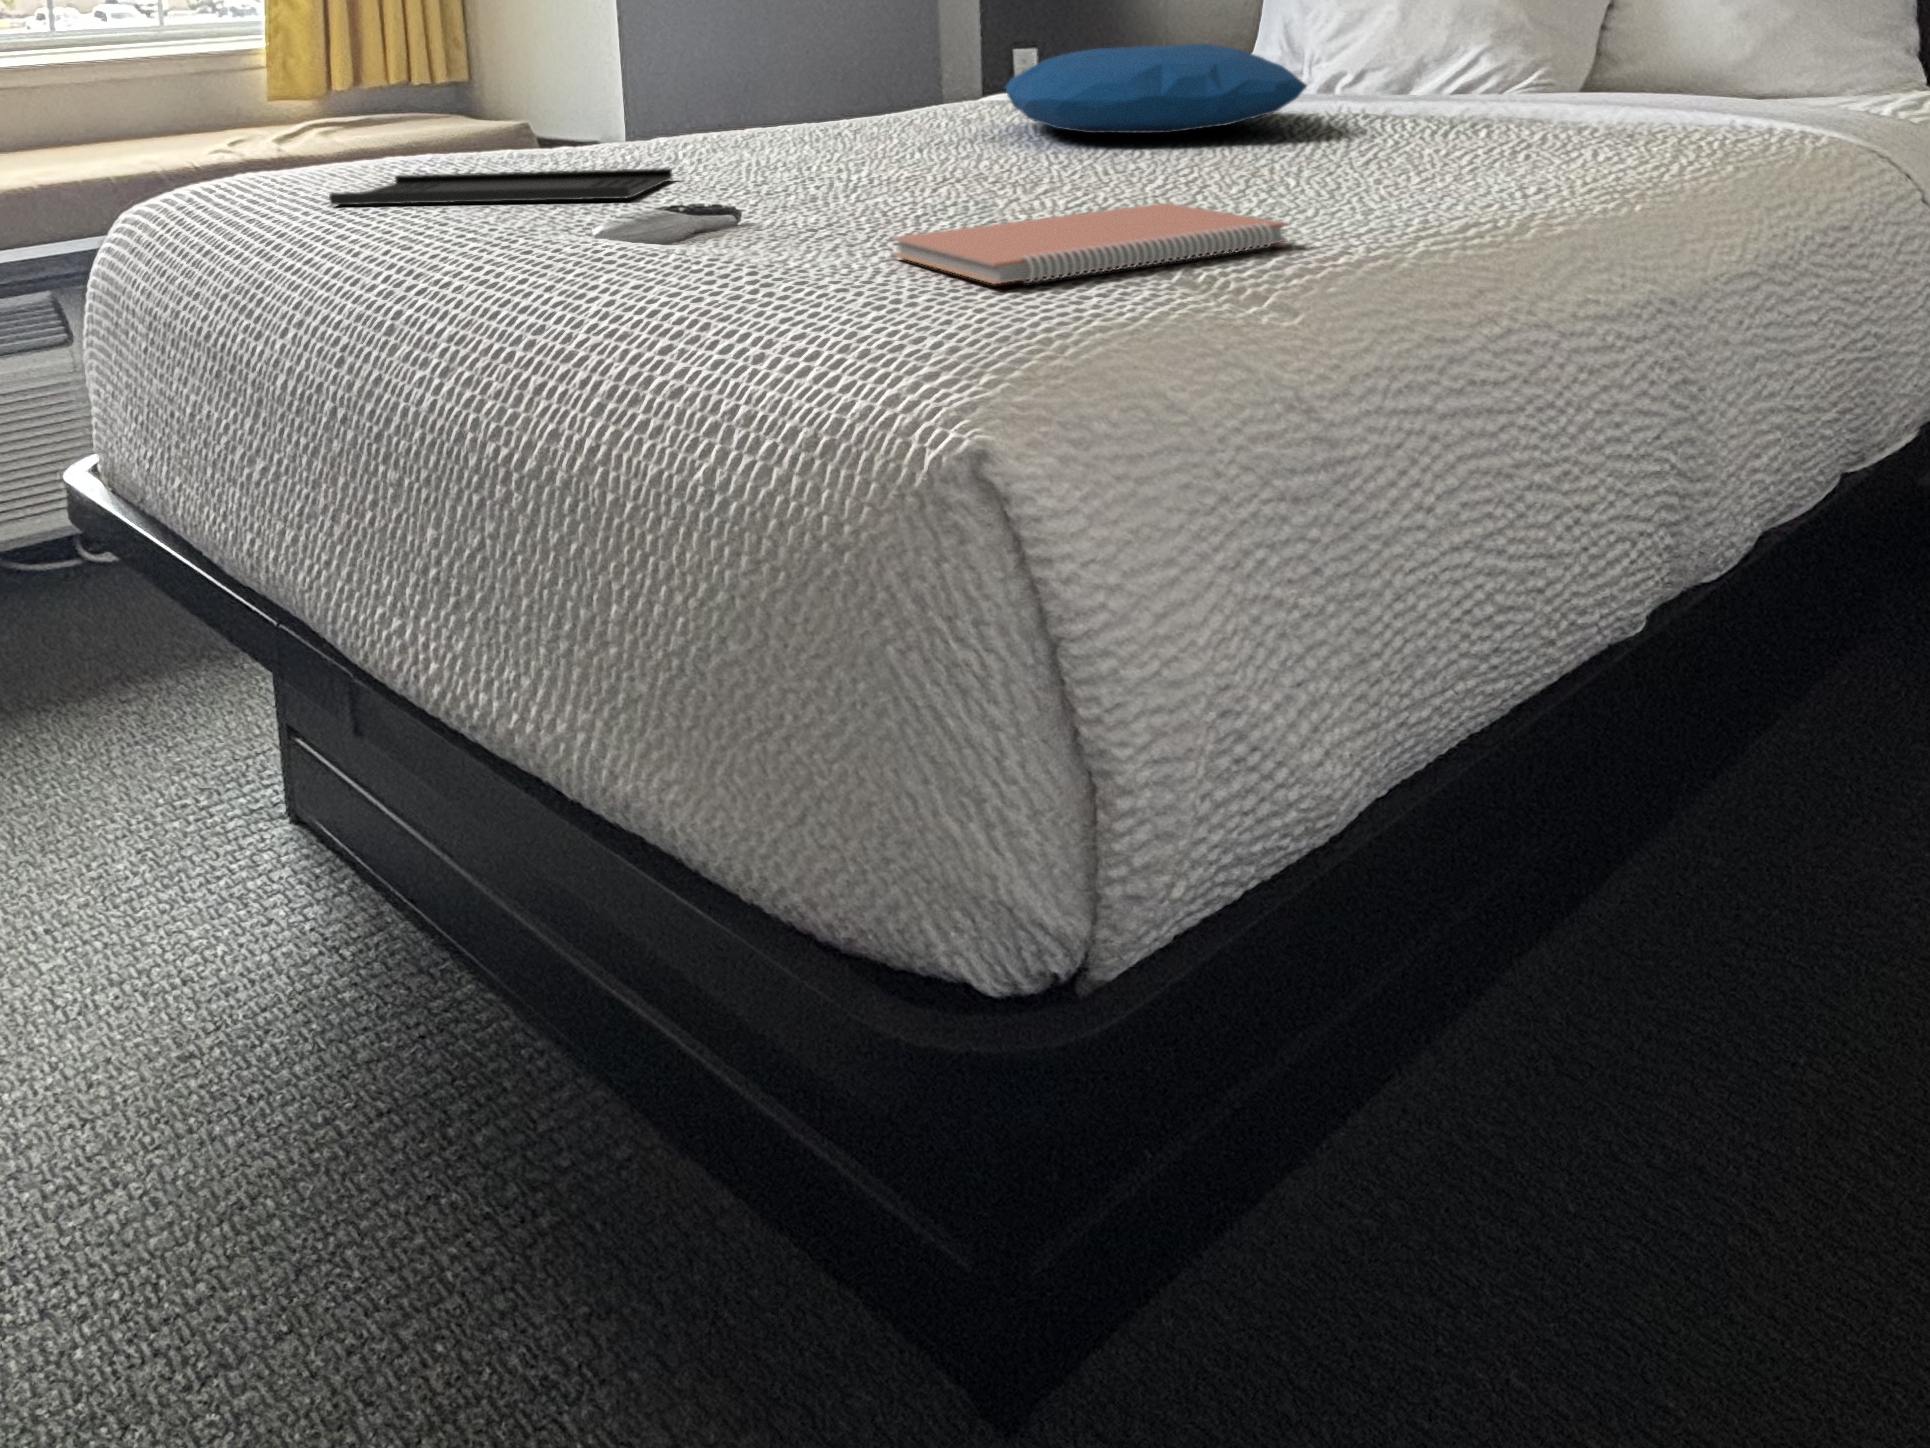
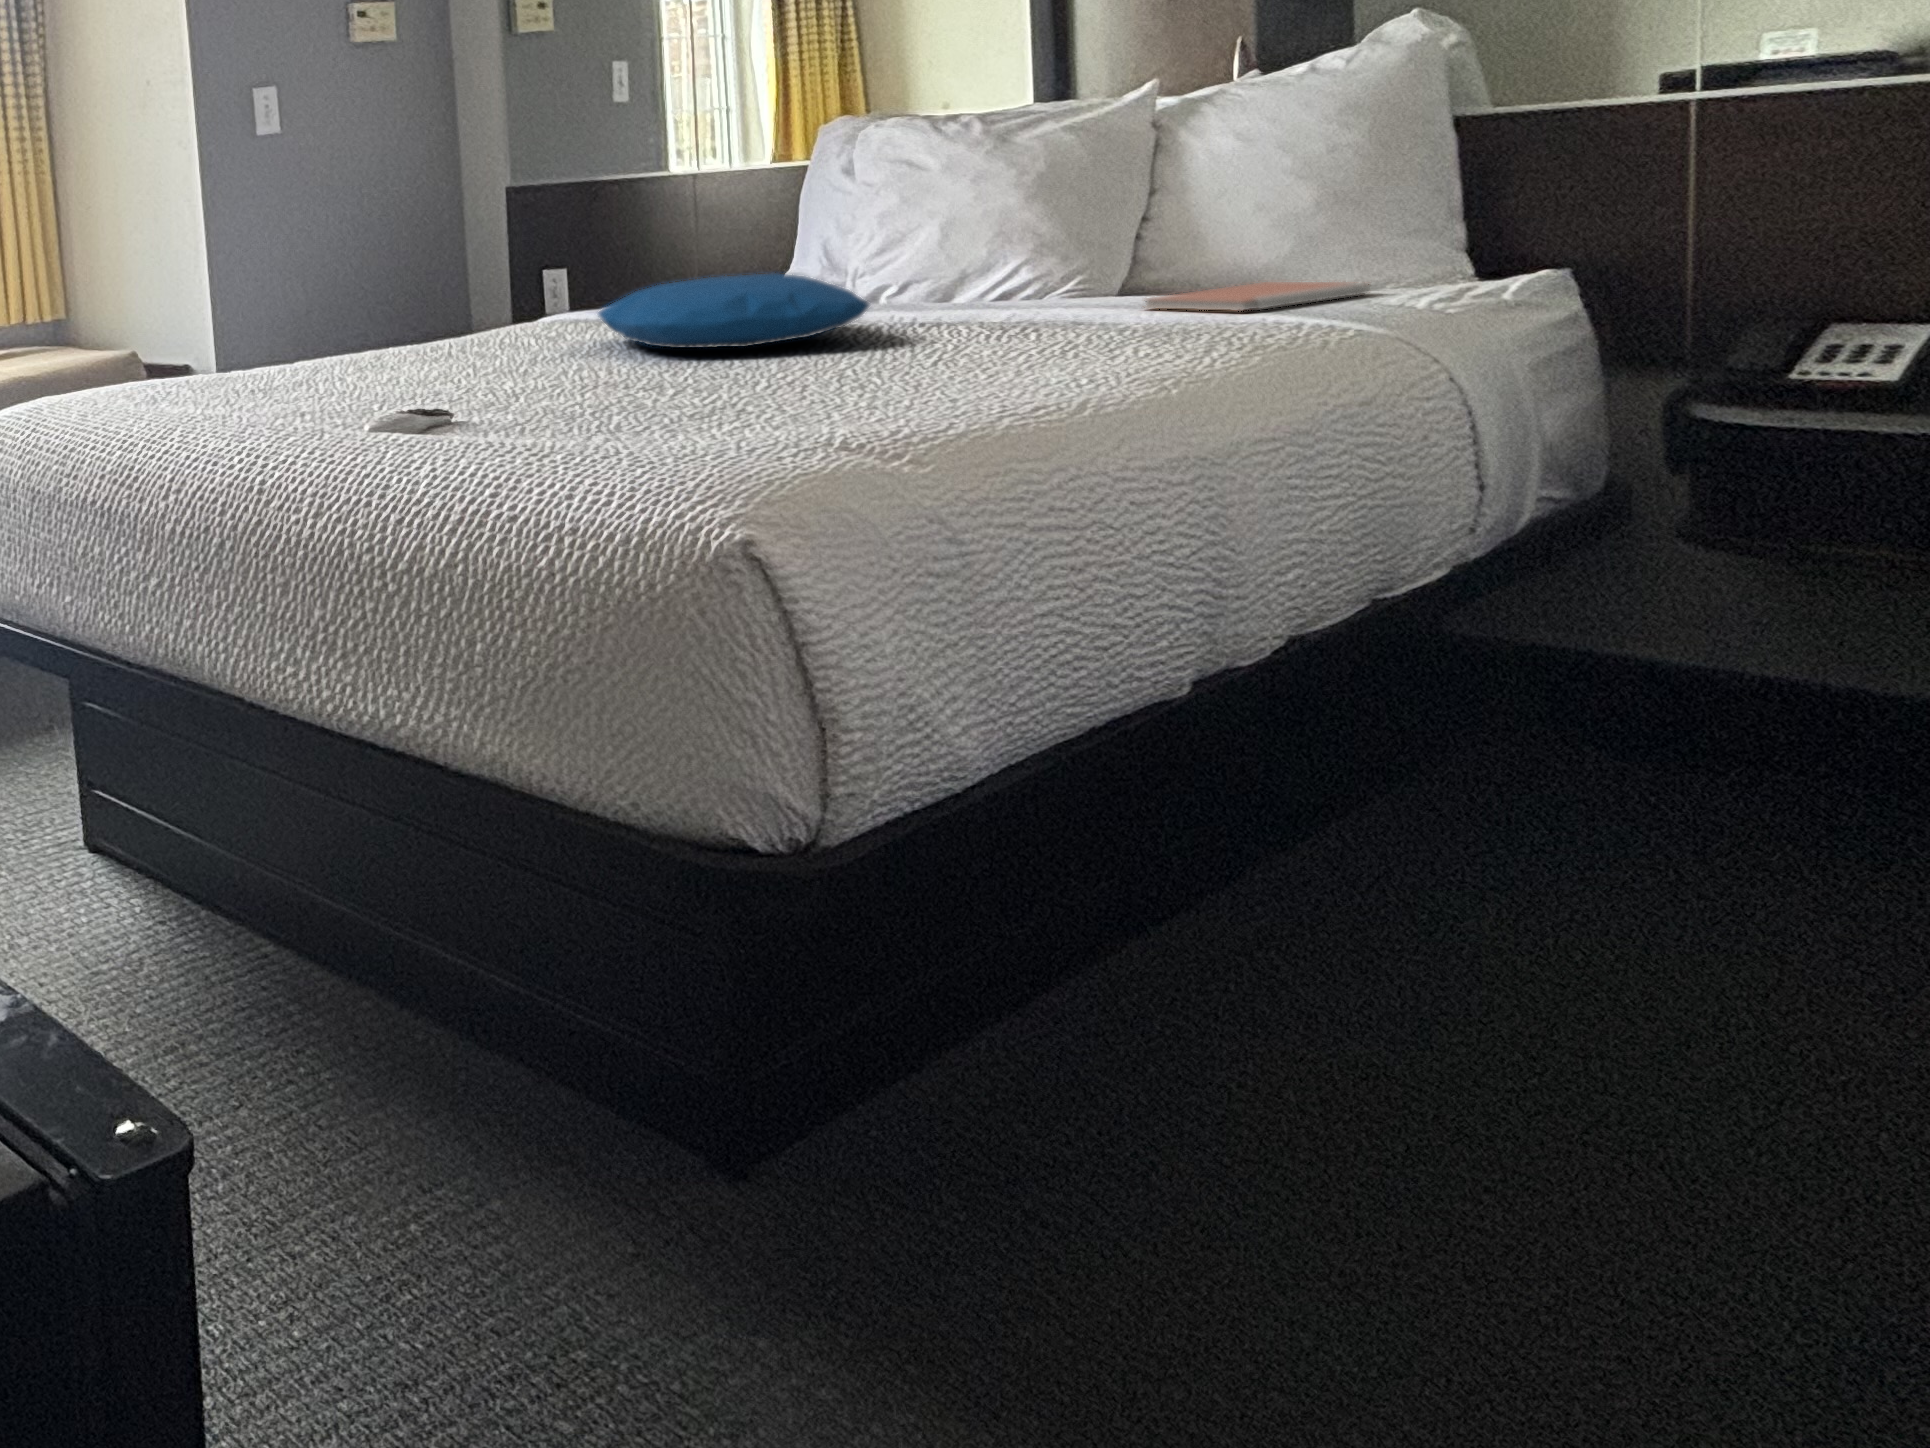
tray: present [329,168,672,205] -> none [148,386,375,418]
notebook: present [892,203,1287,284] -> present [1144,282,1370,310]

